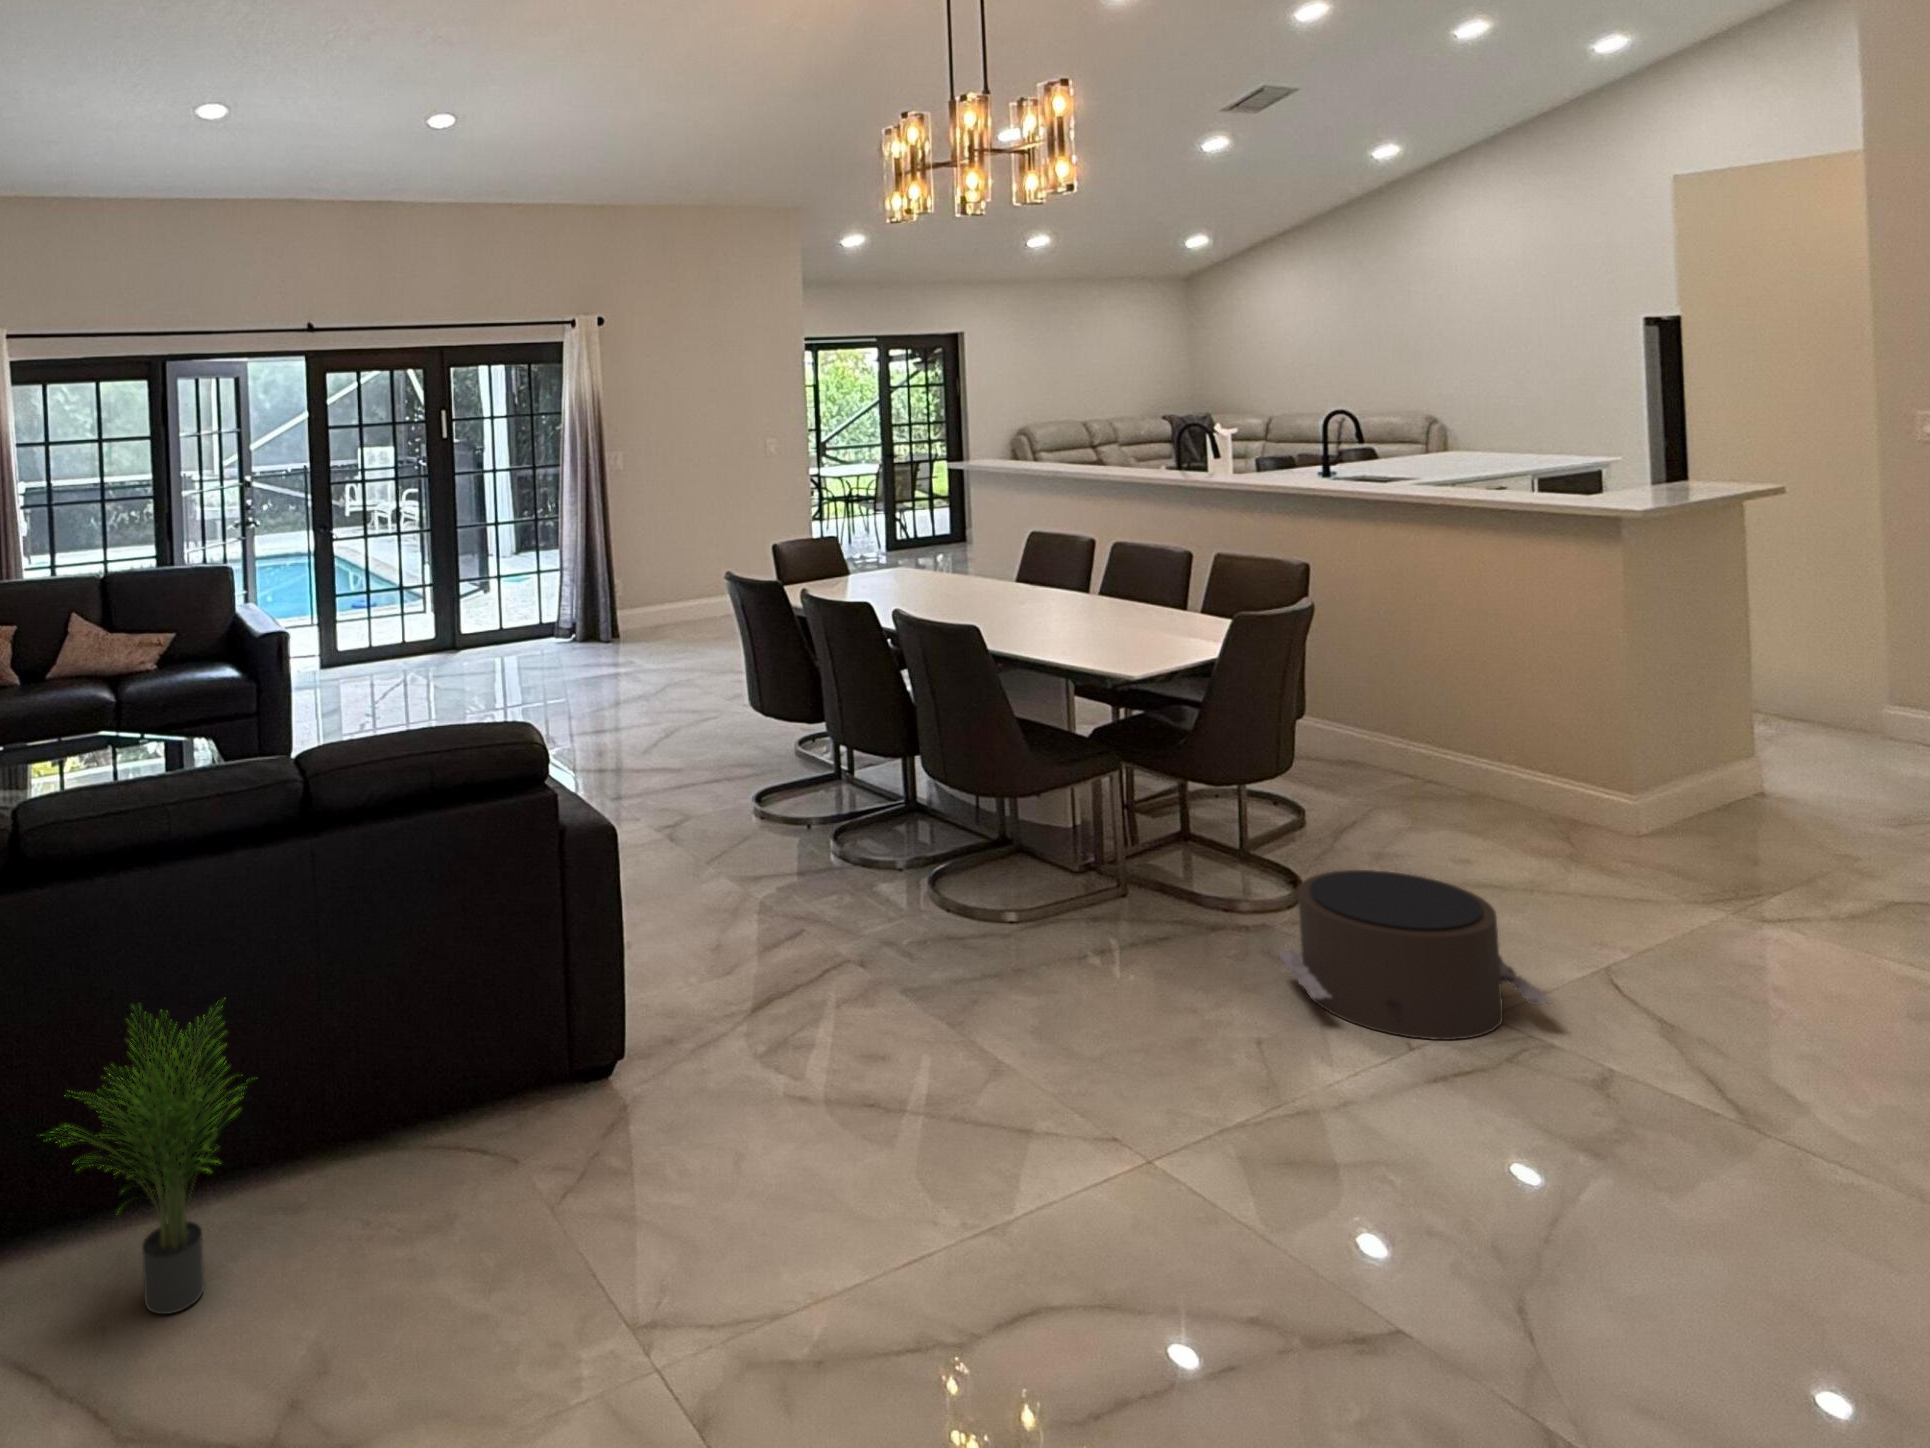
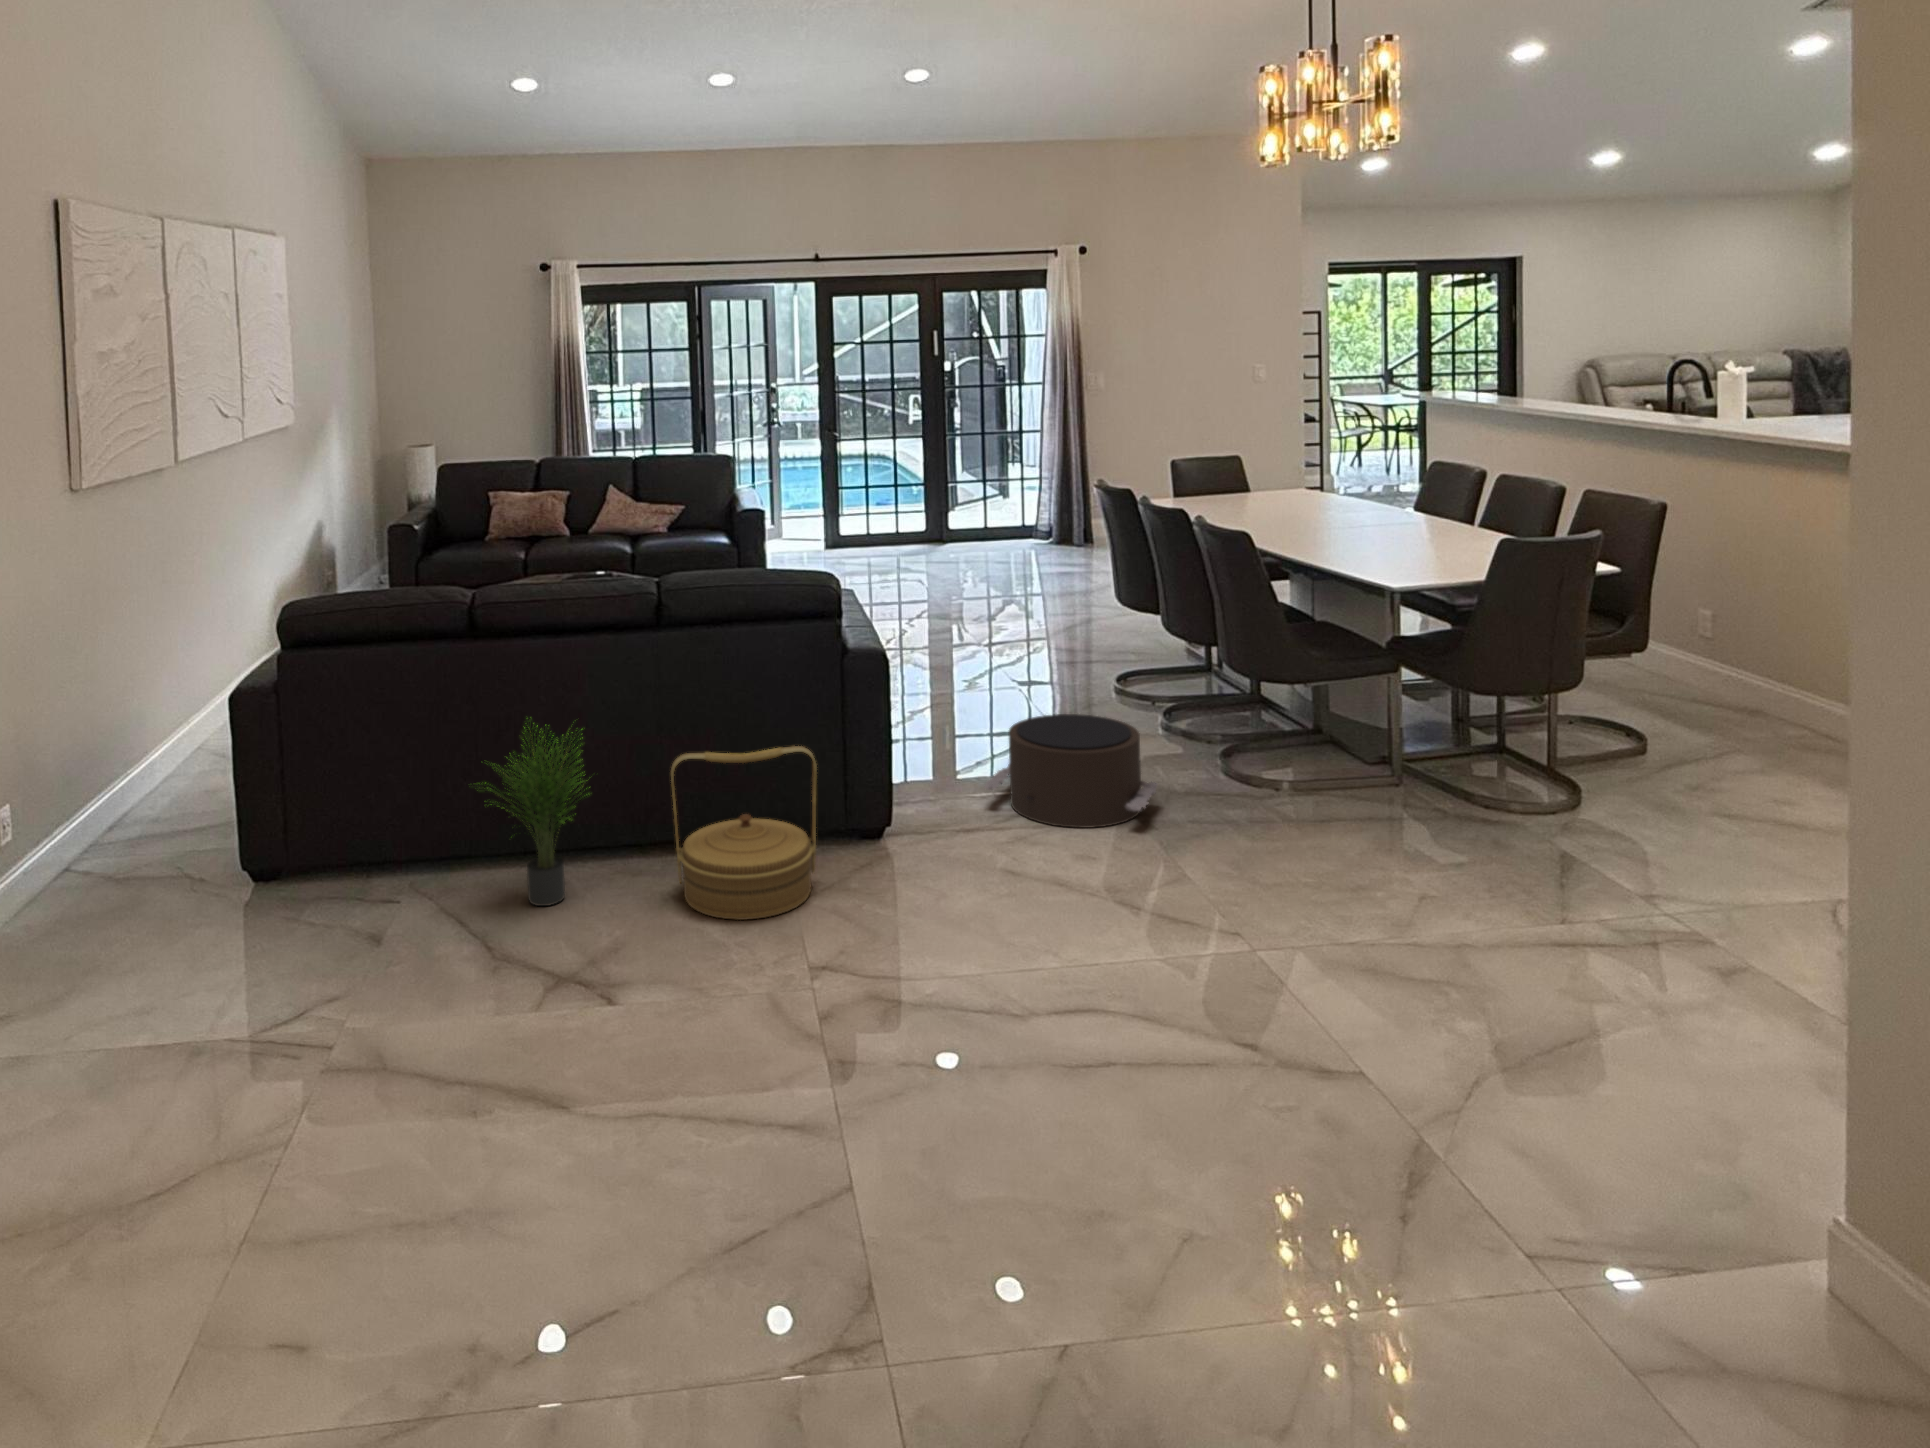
pouf: present [1279,870,1550,1040] -> present [984,714,1157,828]
woven basket: none [368,984,576,1276] -> present [671,746,817,920]

